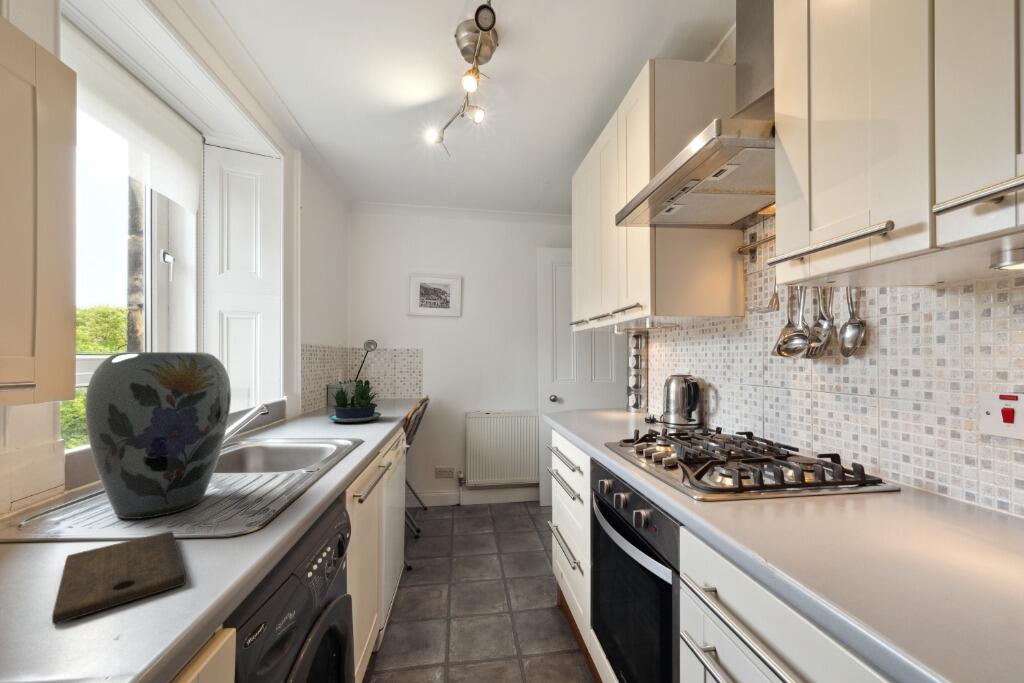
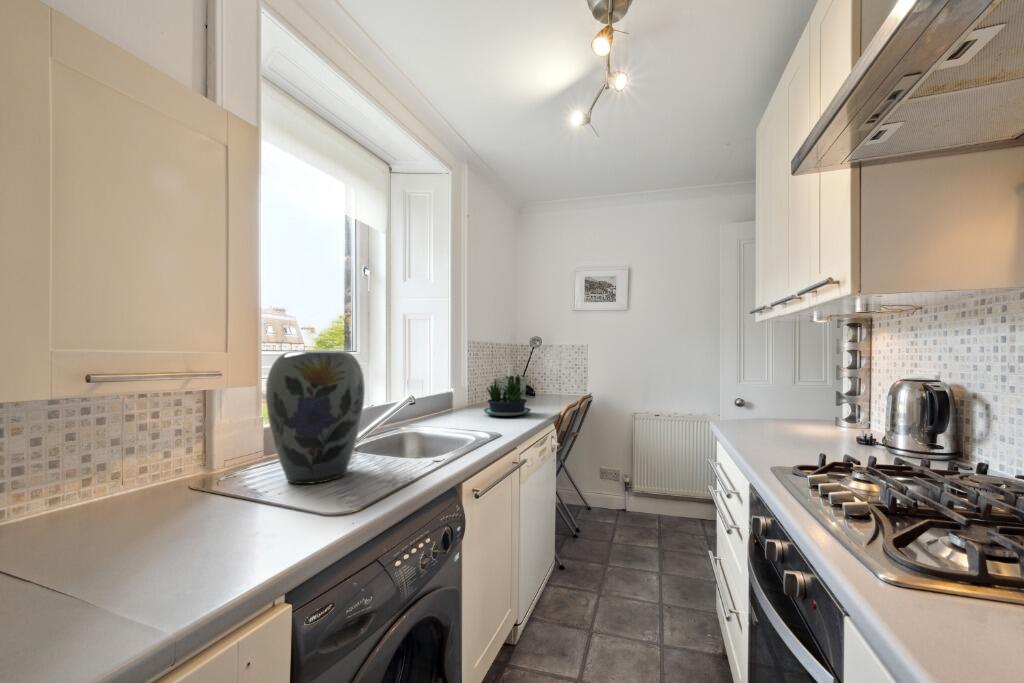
cutting board: present [52,531,186,624] -> none [187,499,301,560]

